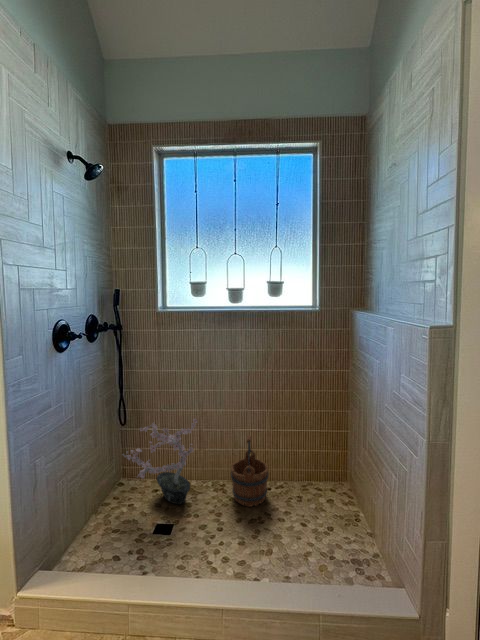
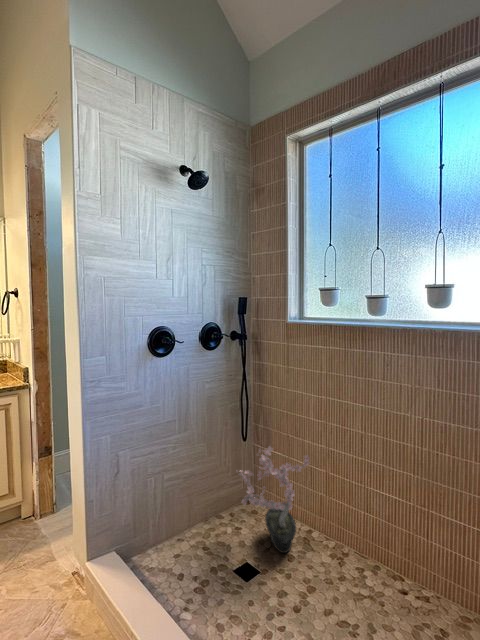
wooden bucket: present [231,436,268,507] -> none [339,500,396,606]

